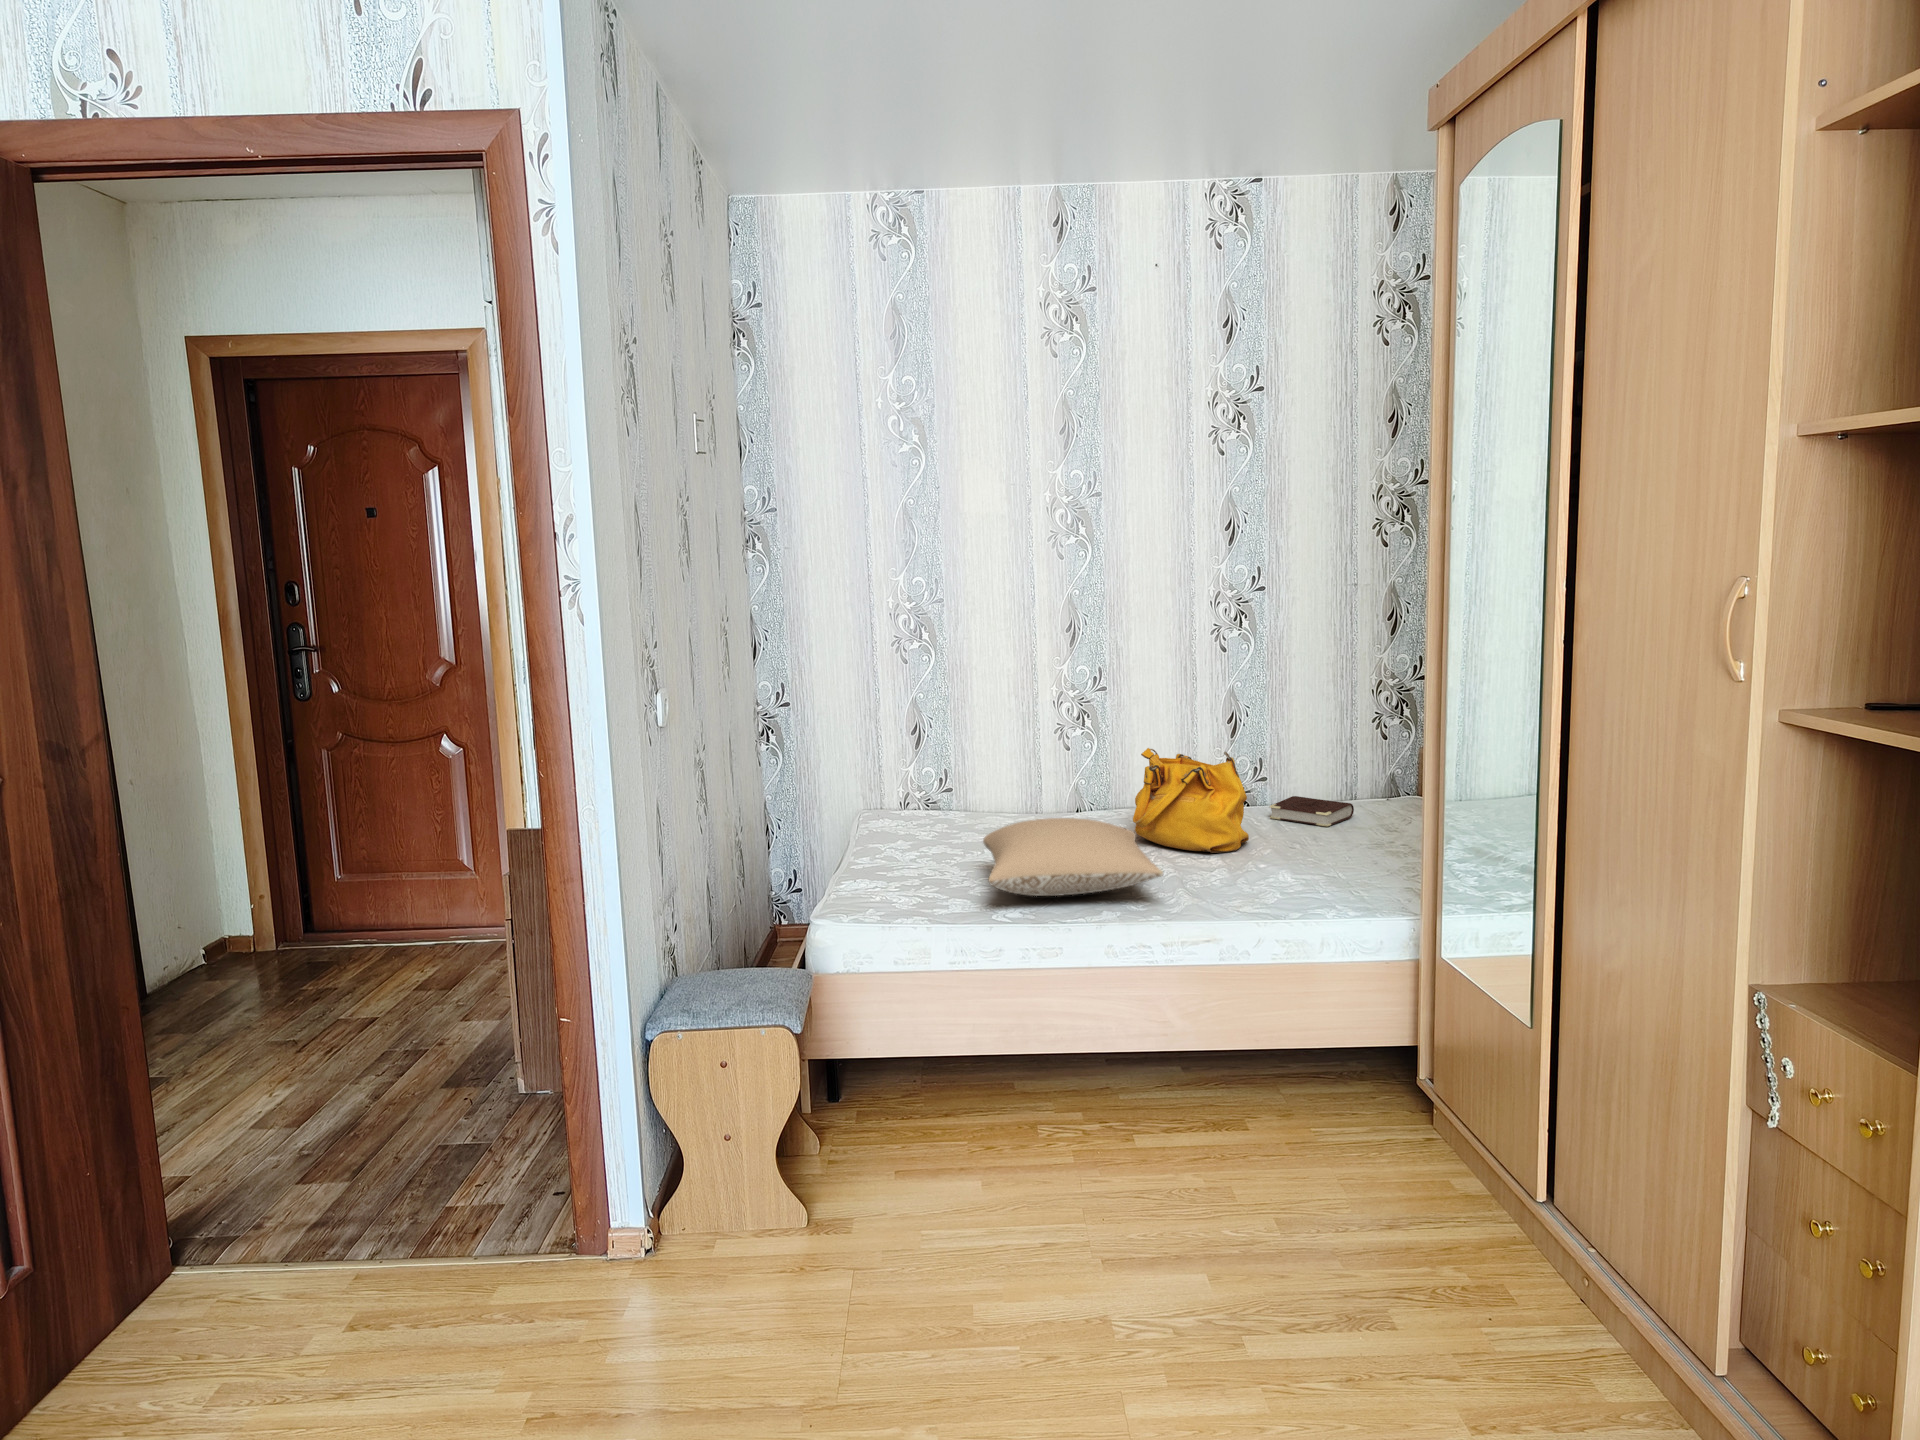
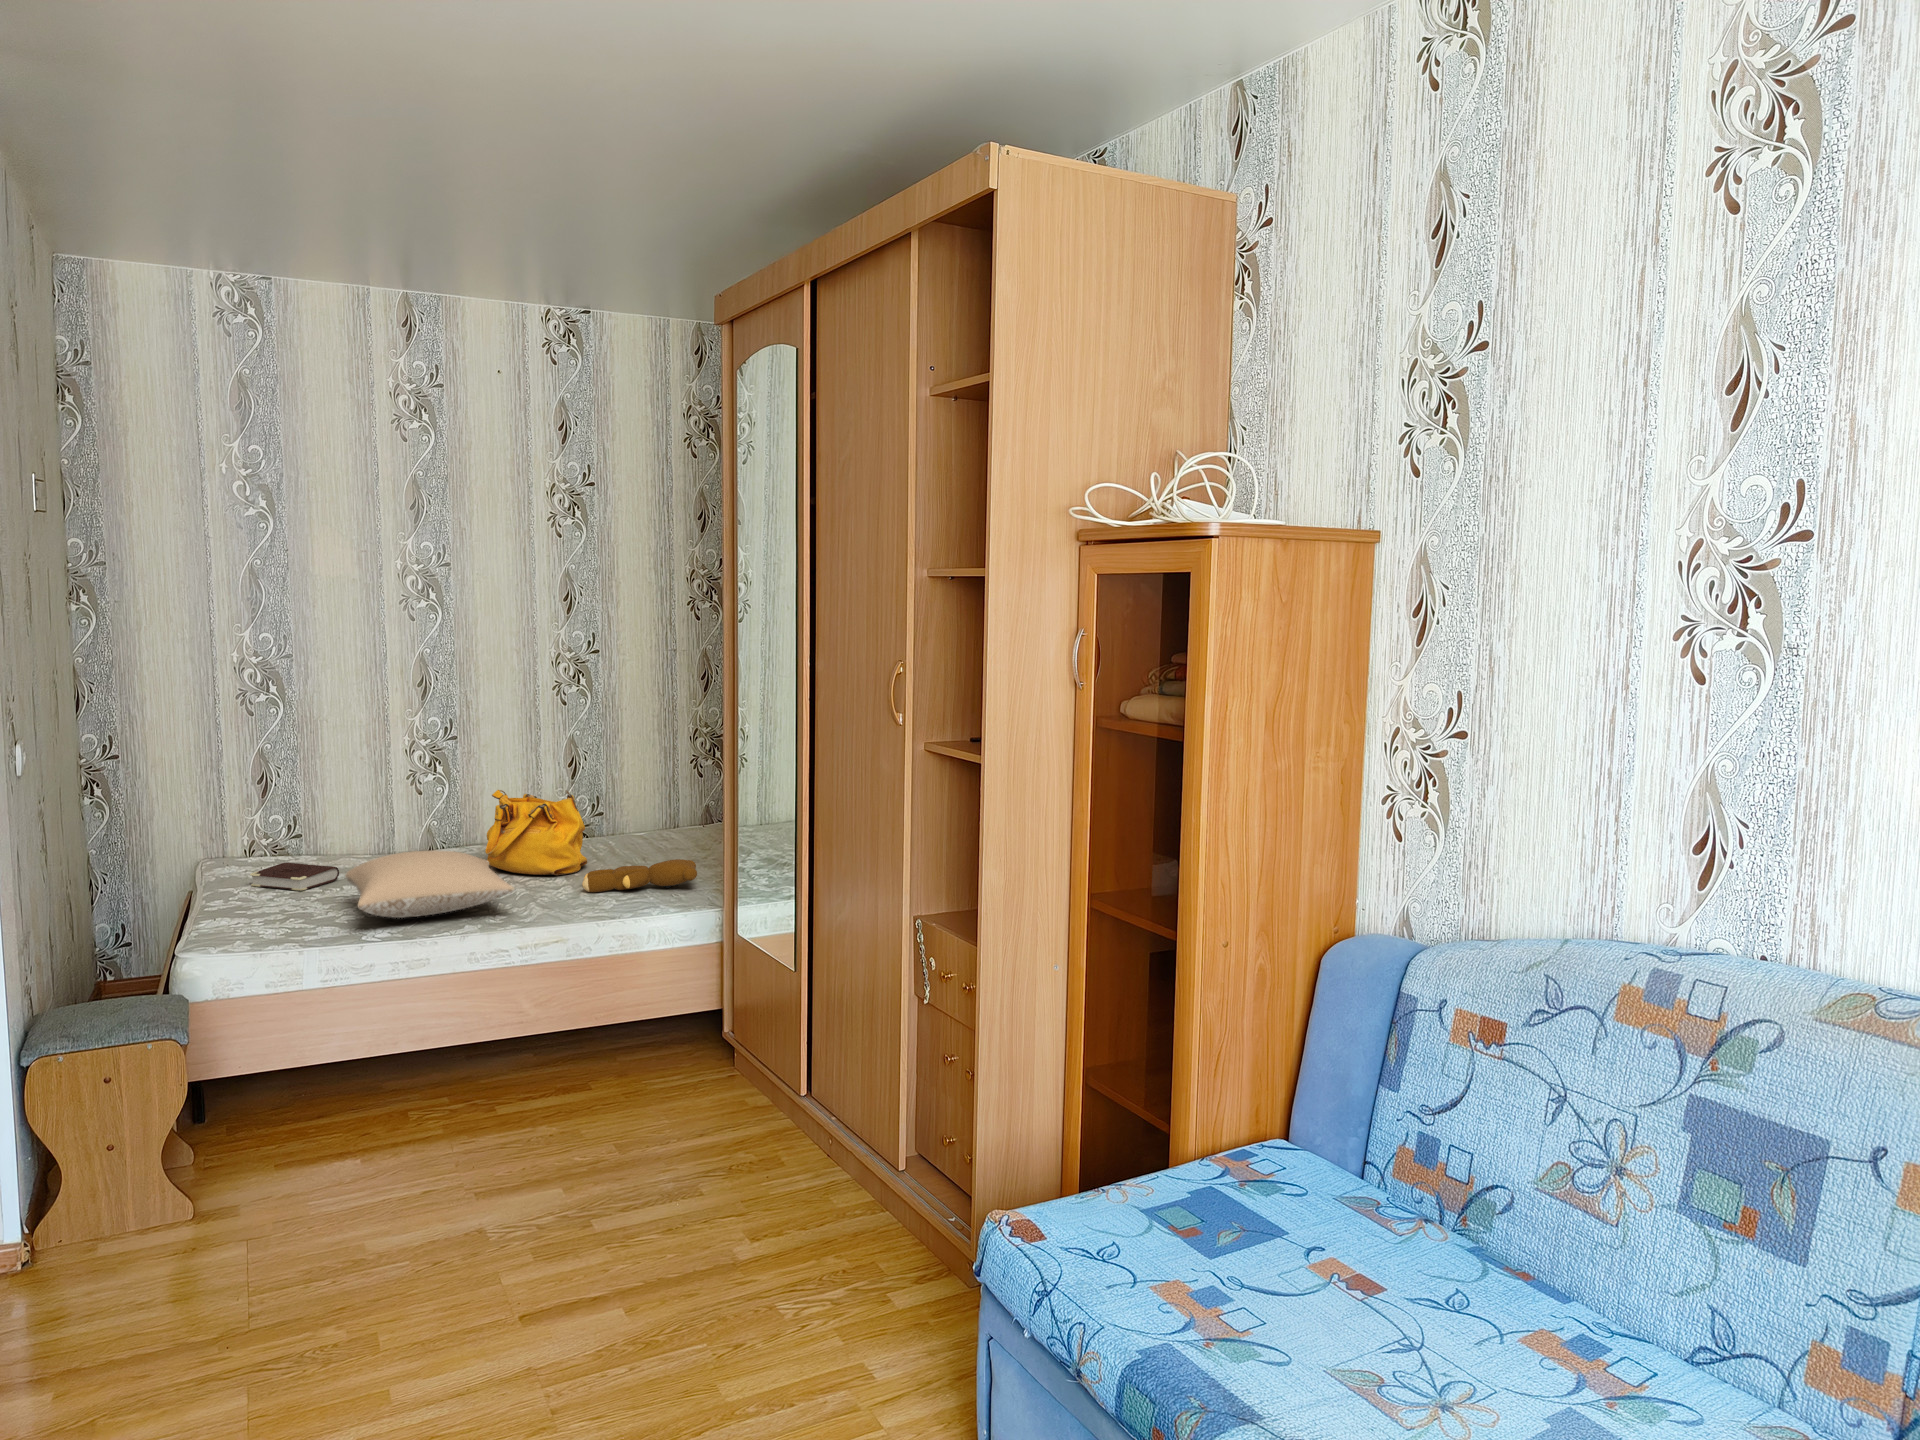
book: present [1270,796,1354,826] -> present [250,862,339,891]
teddy bear: none [1243,846,1390,881] -> present [582,859,697,892]

